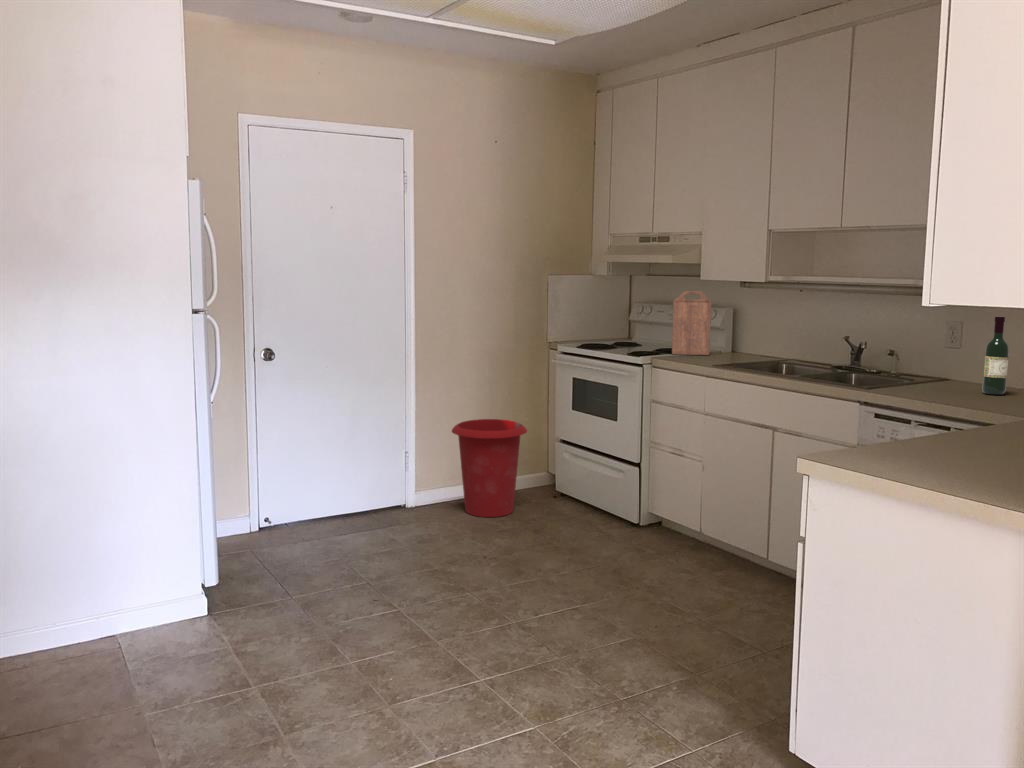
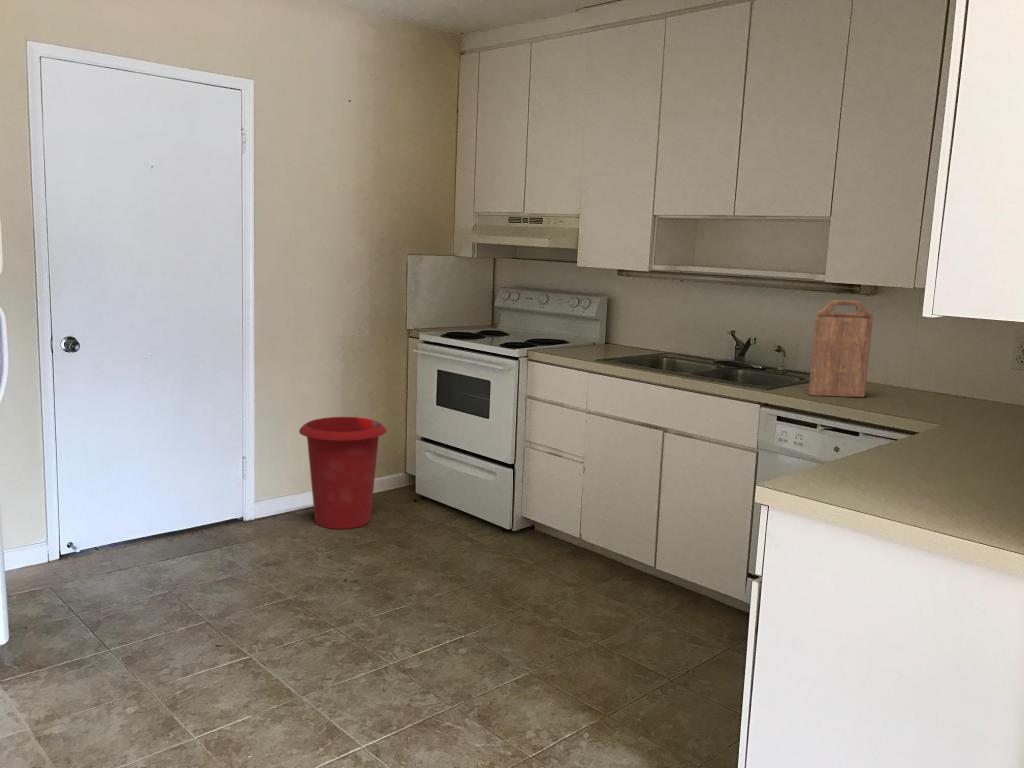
cutting board: present [672,291,711,355] -> present [809,300,873,397]
wine bottle: present [982,316,1009,395] -> none [878,315,904,396]

